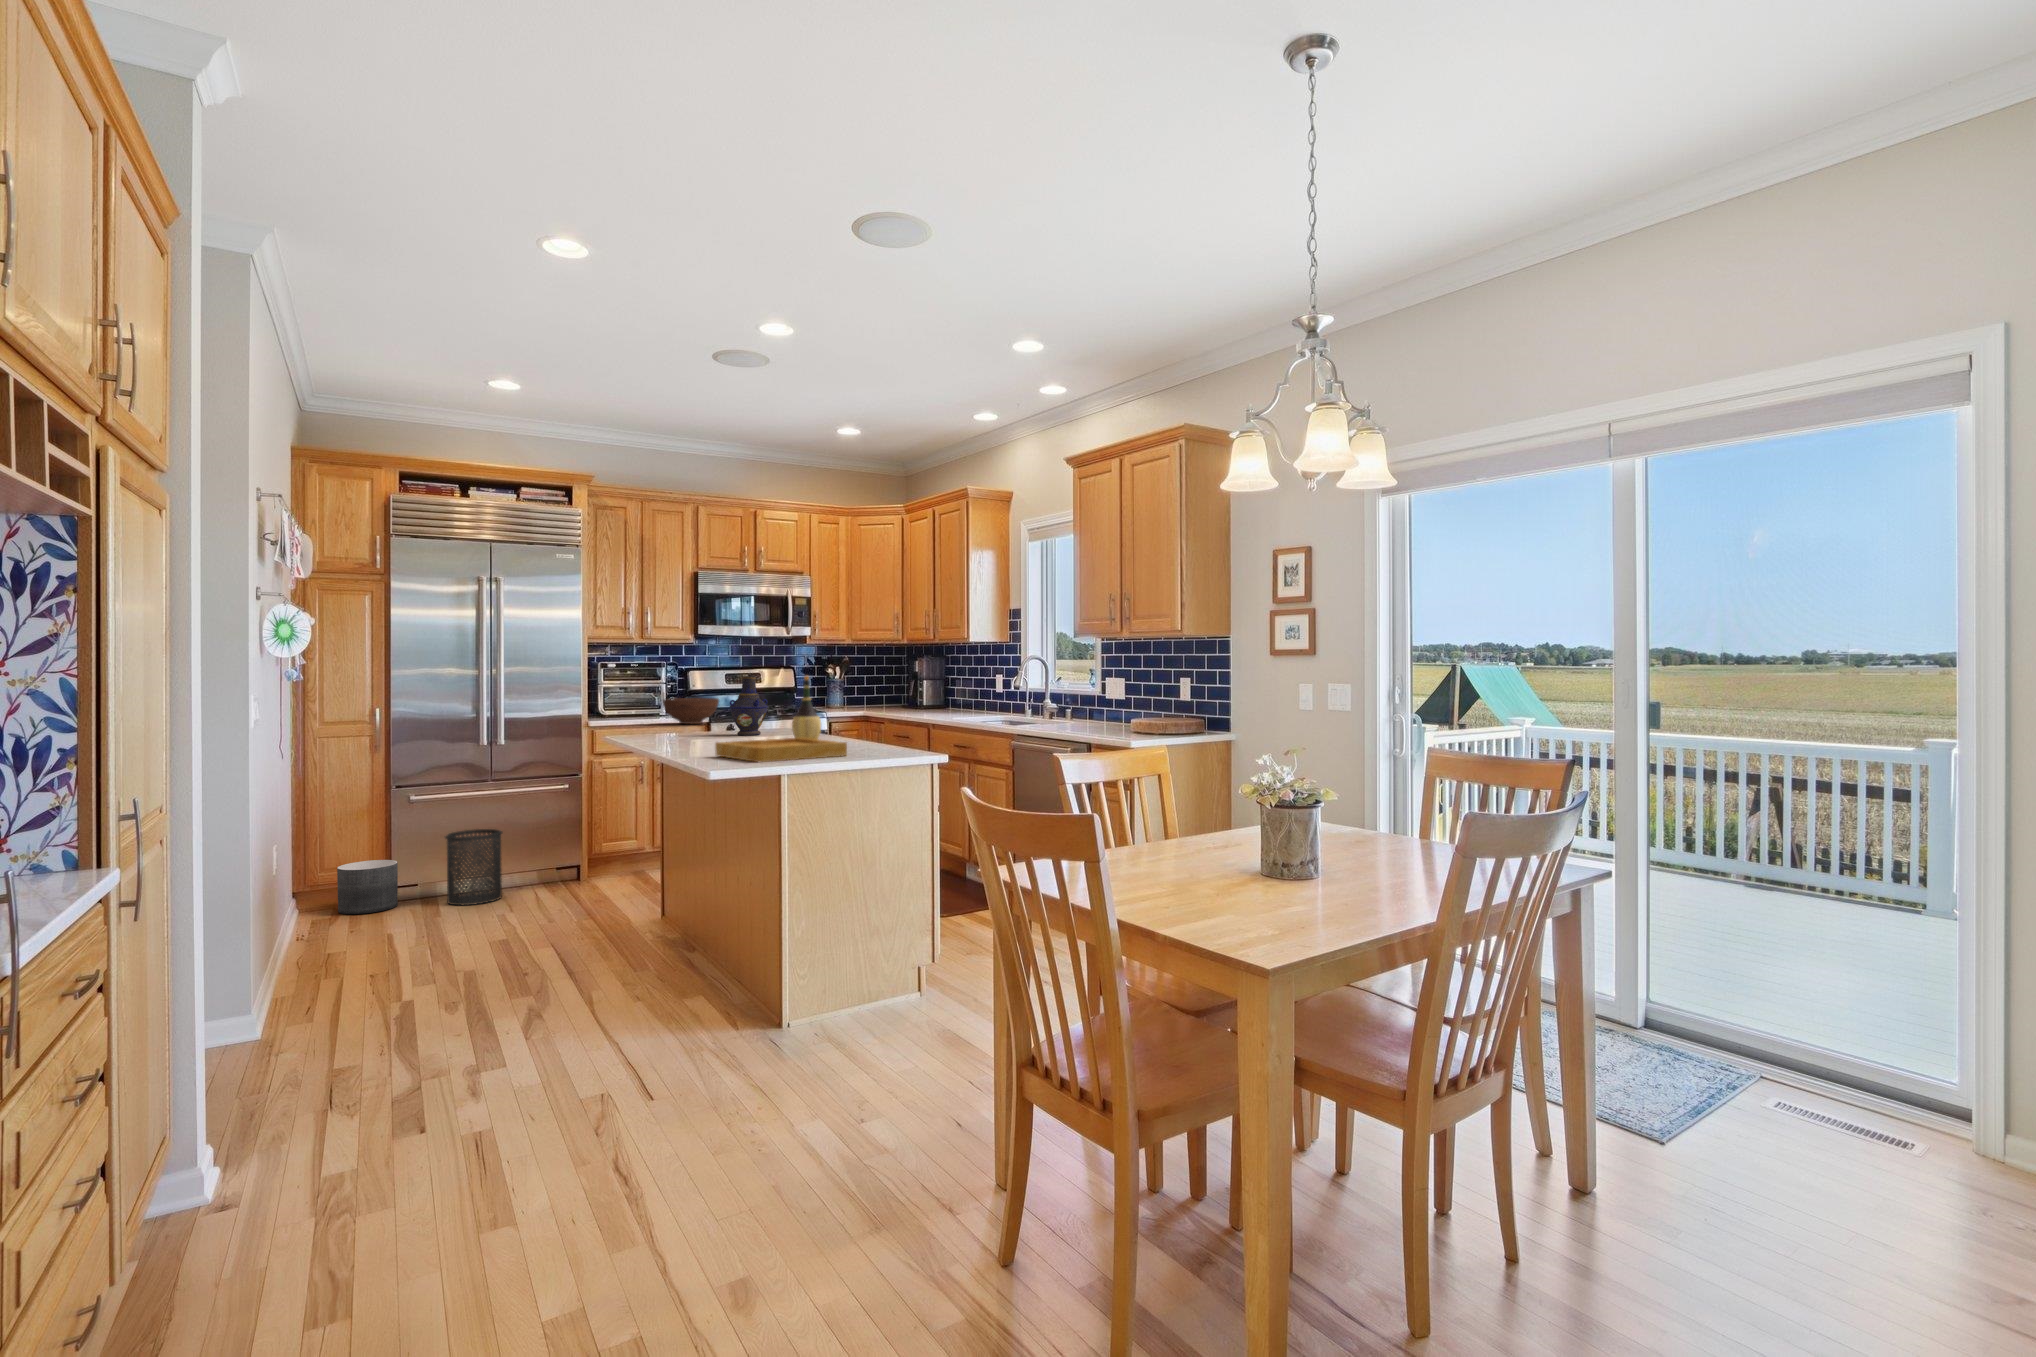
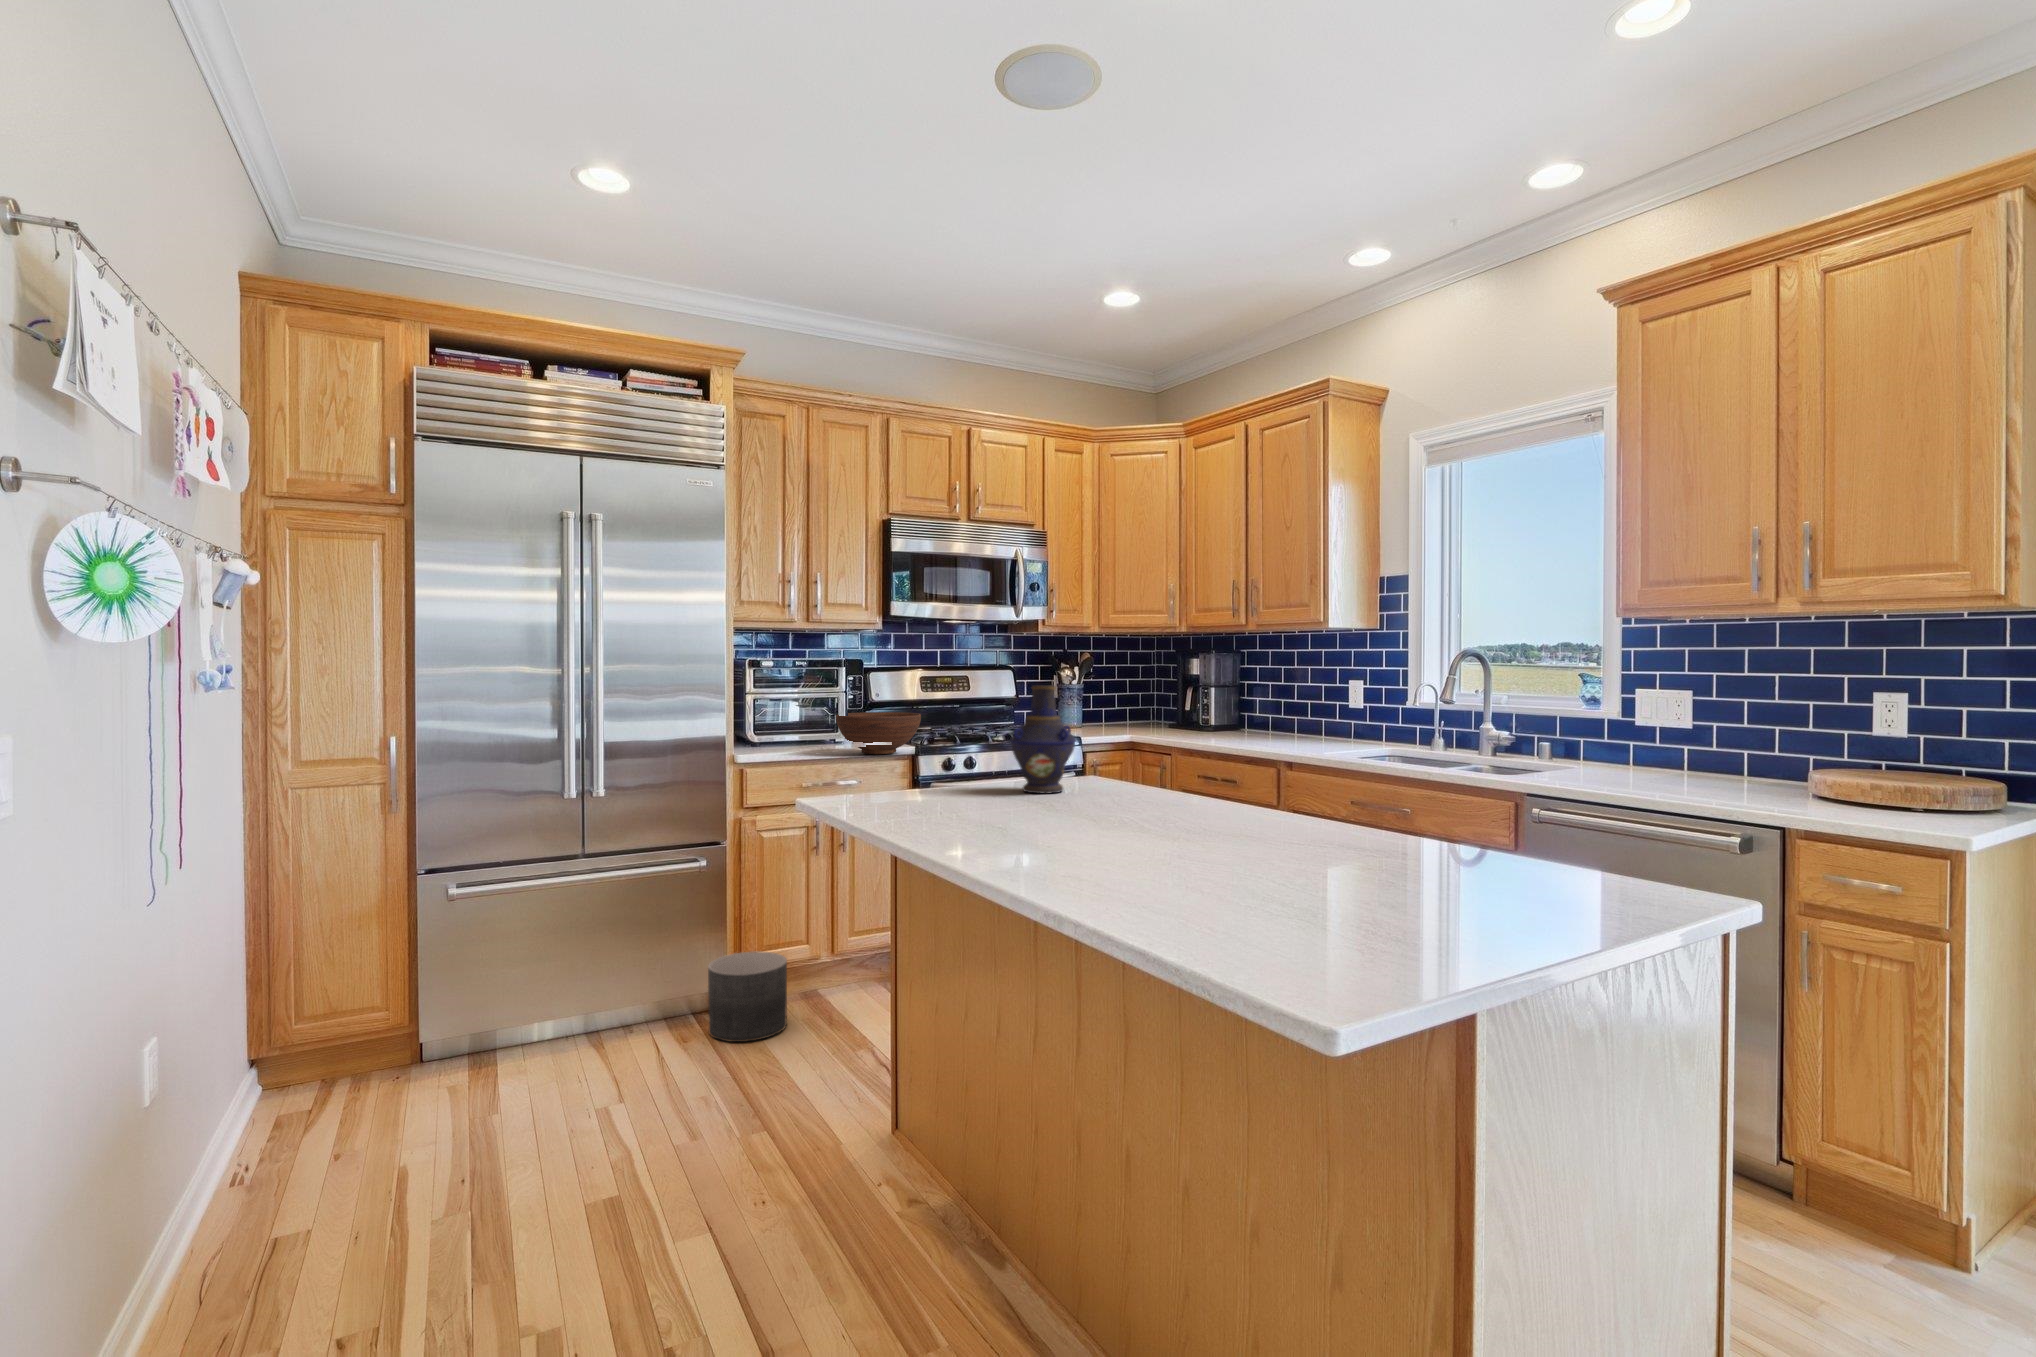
wine bottle: present [792,676,821,739] -> none [1270,691,1339,858]
tray: present [715,738,847,762] -> none [1198,847,1577,976]
trash can: present [445,829,503,905] -> none [504,943,603,1089]
planter: present [337,860,398,914] -> present [708,952,787,1042]

